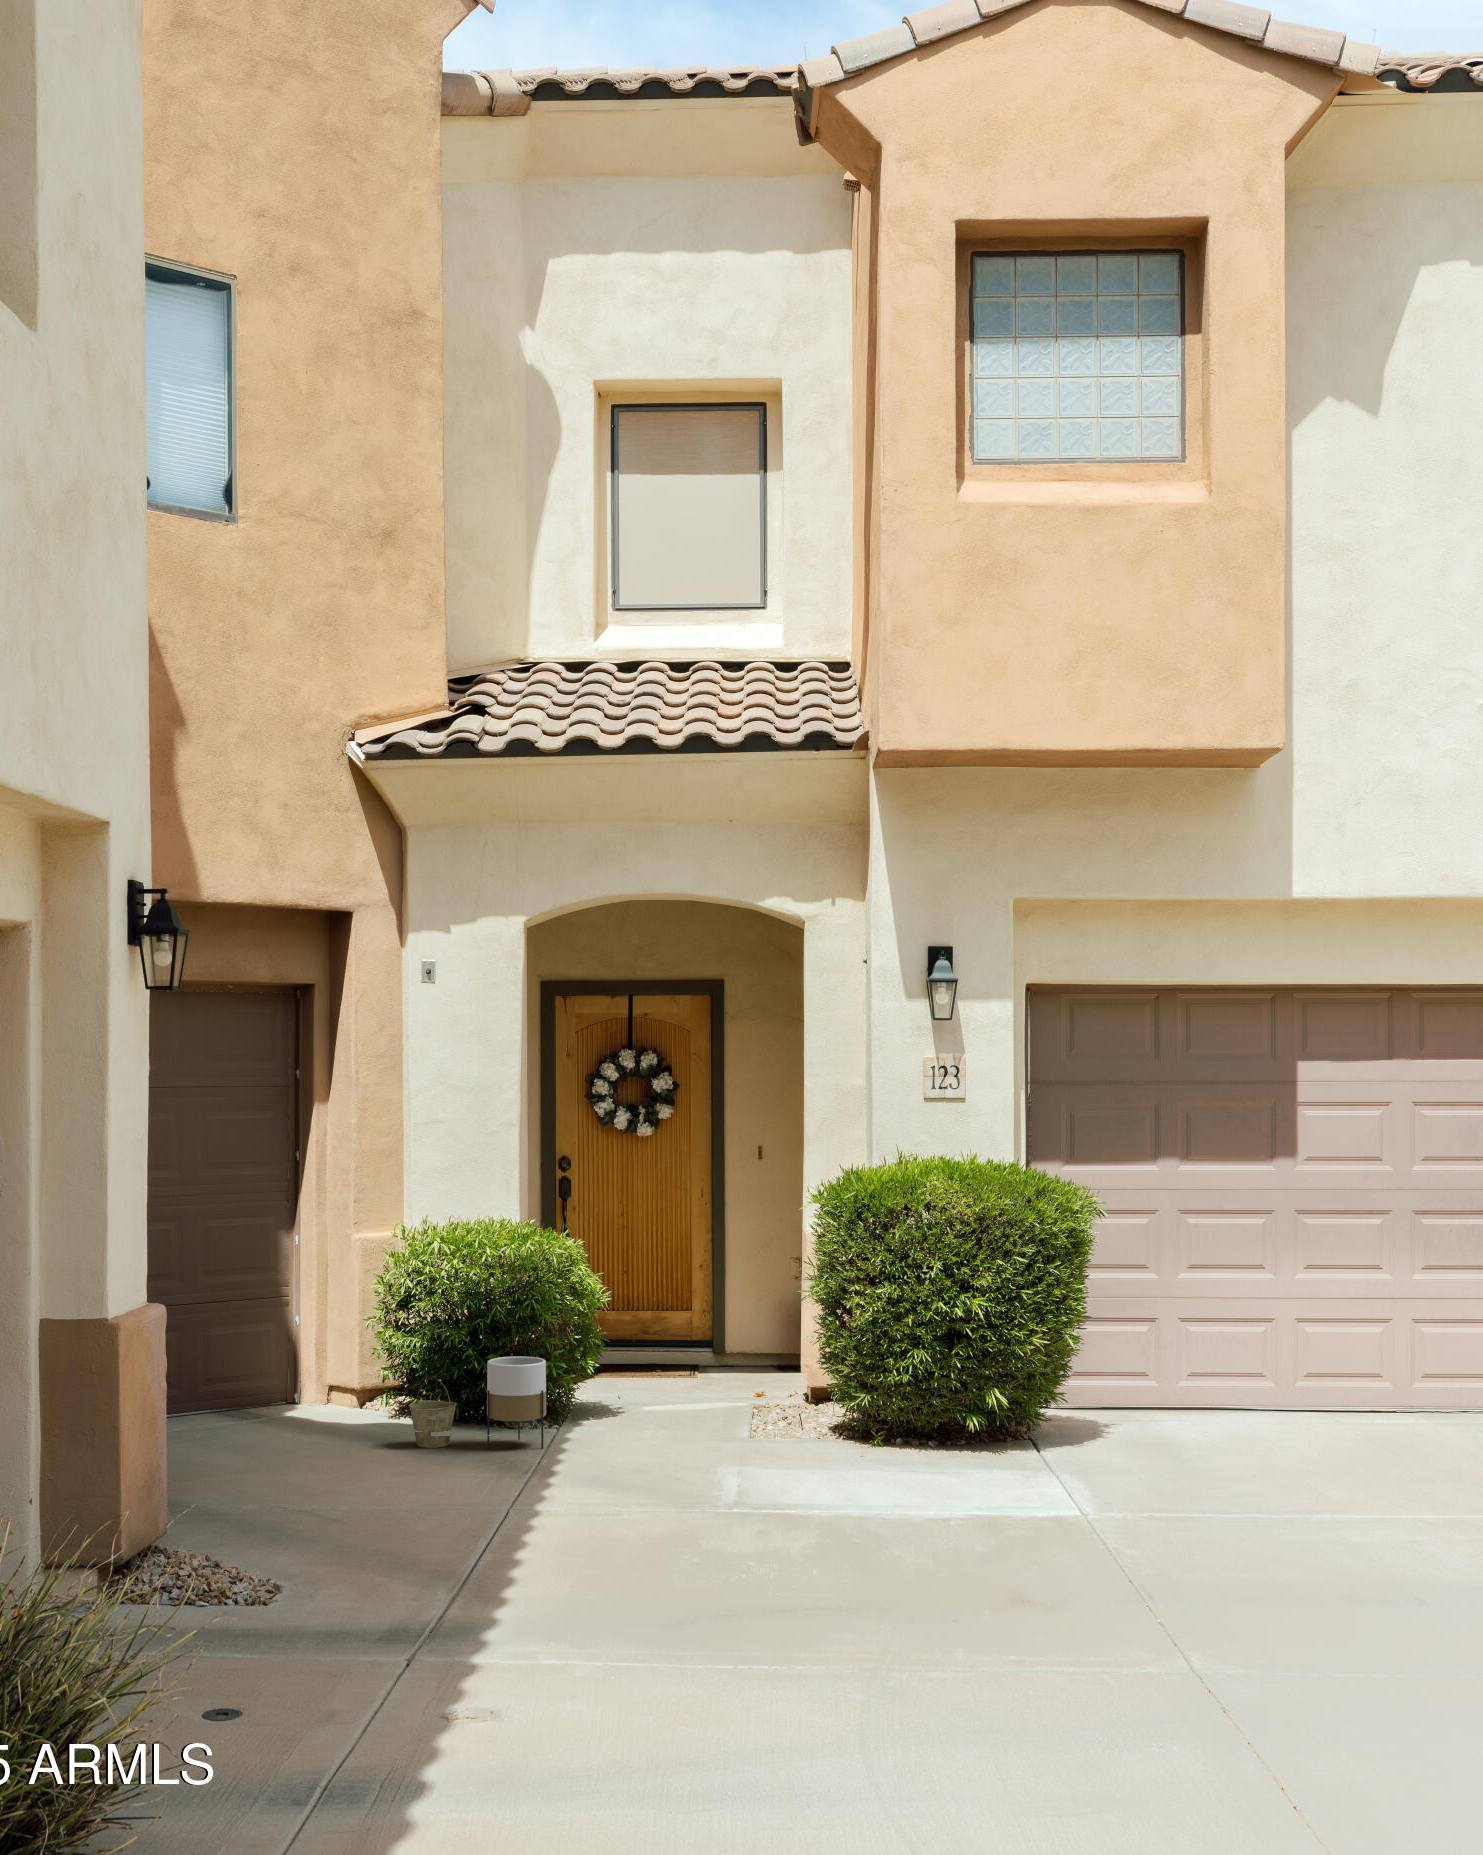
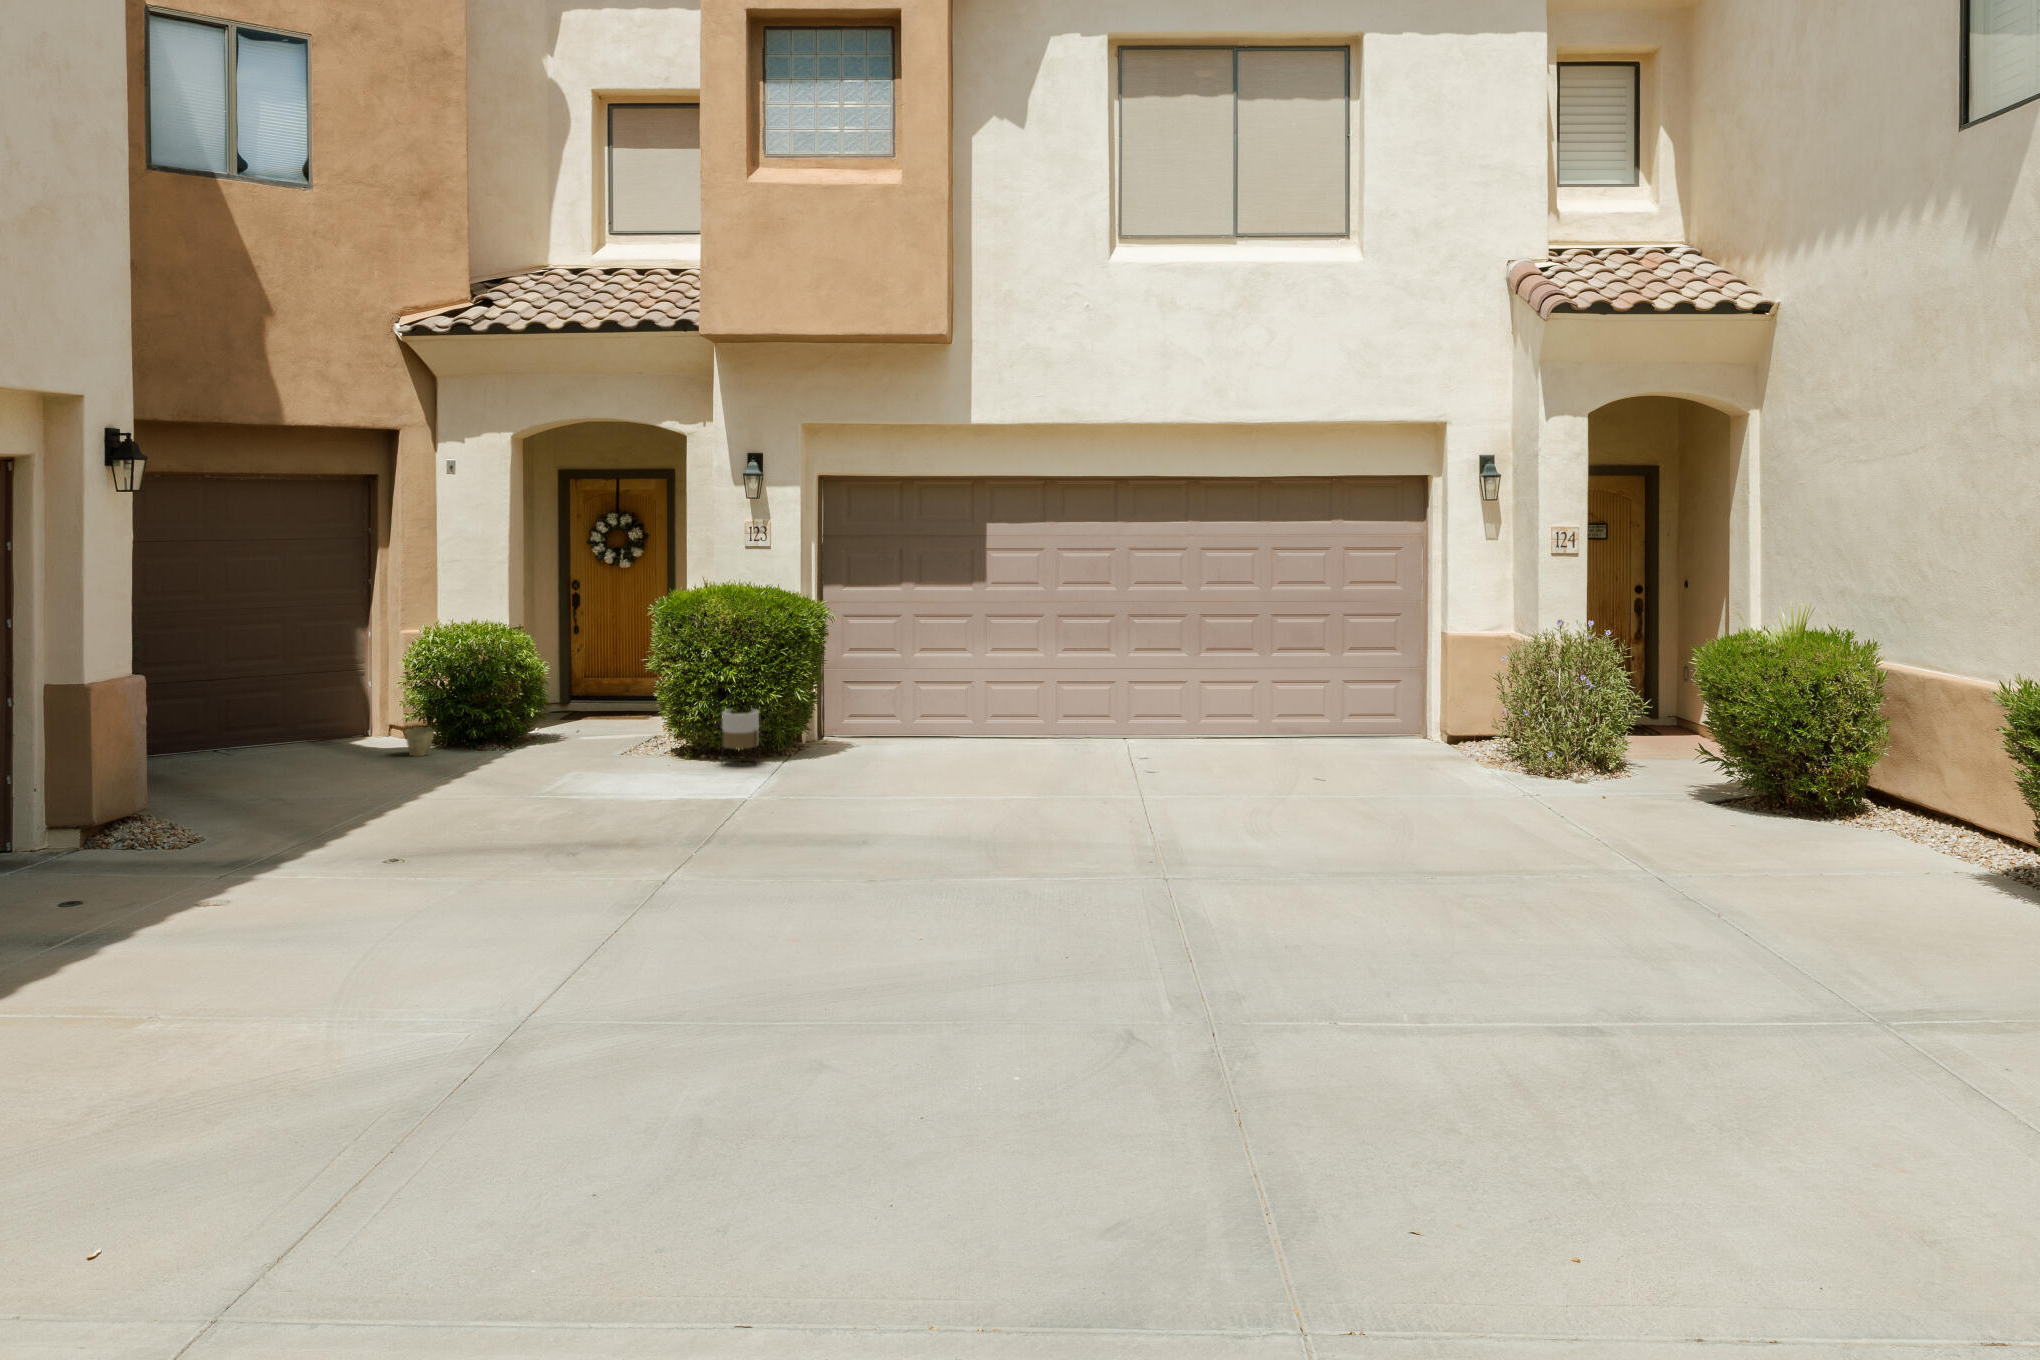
planter: present [487,1356,546,1449] -> present [722,709,759,749]

